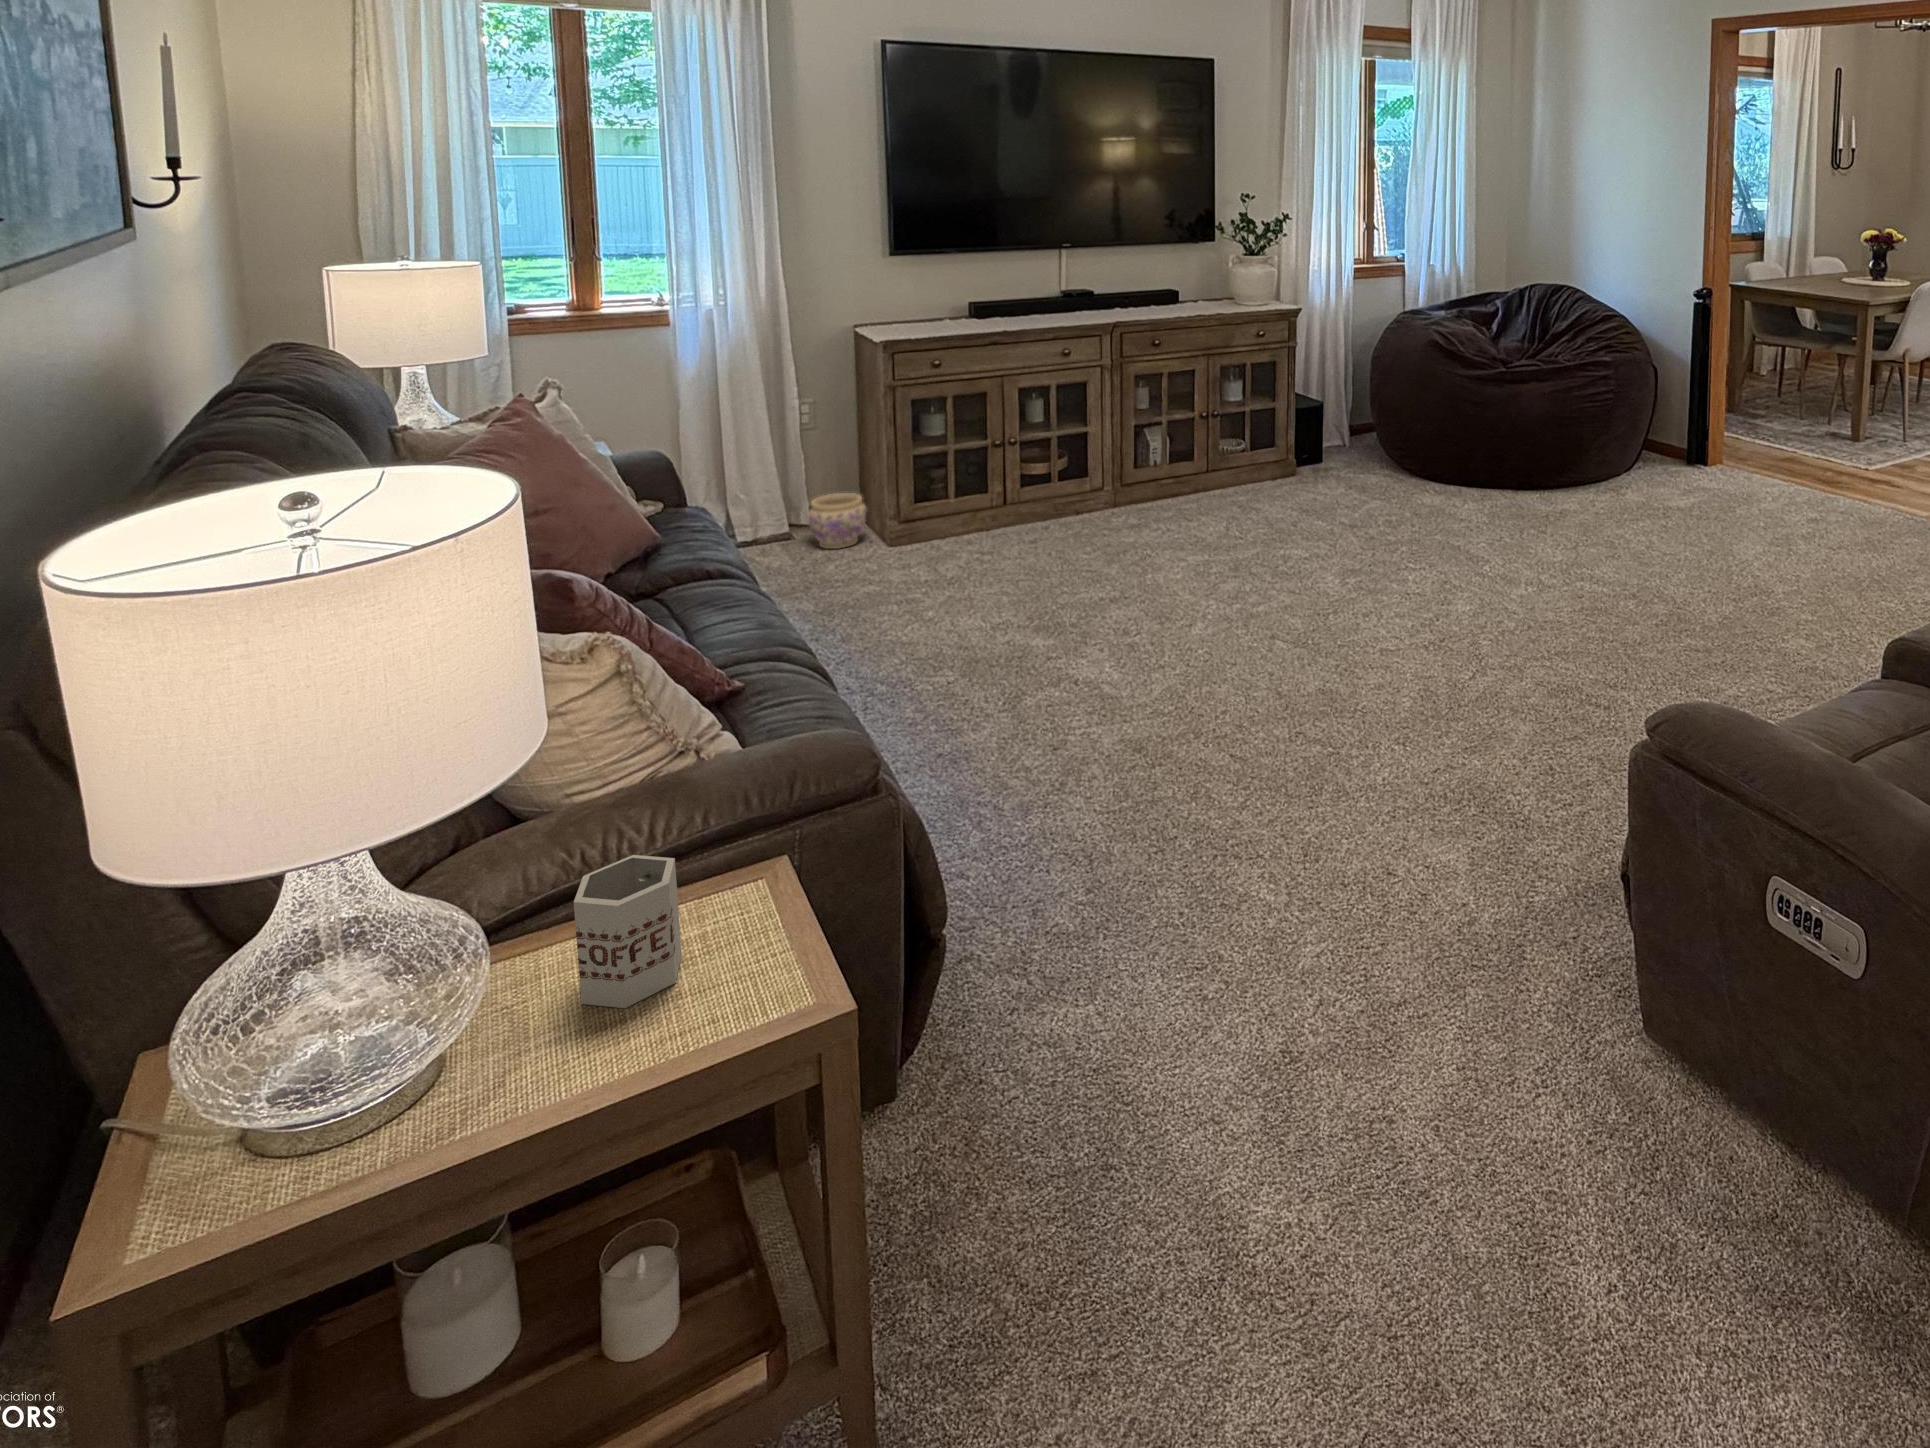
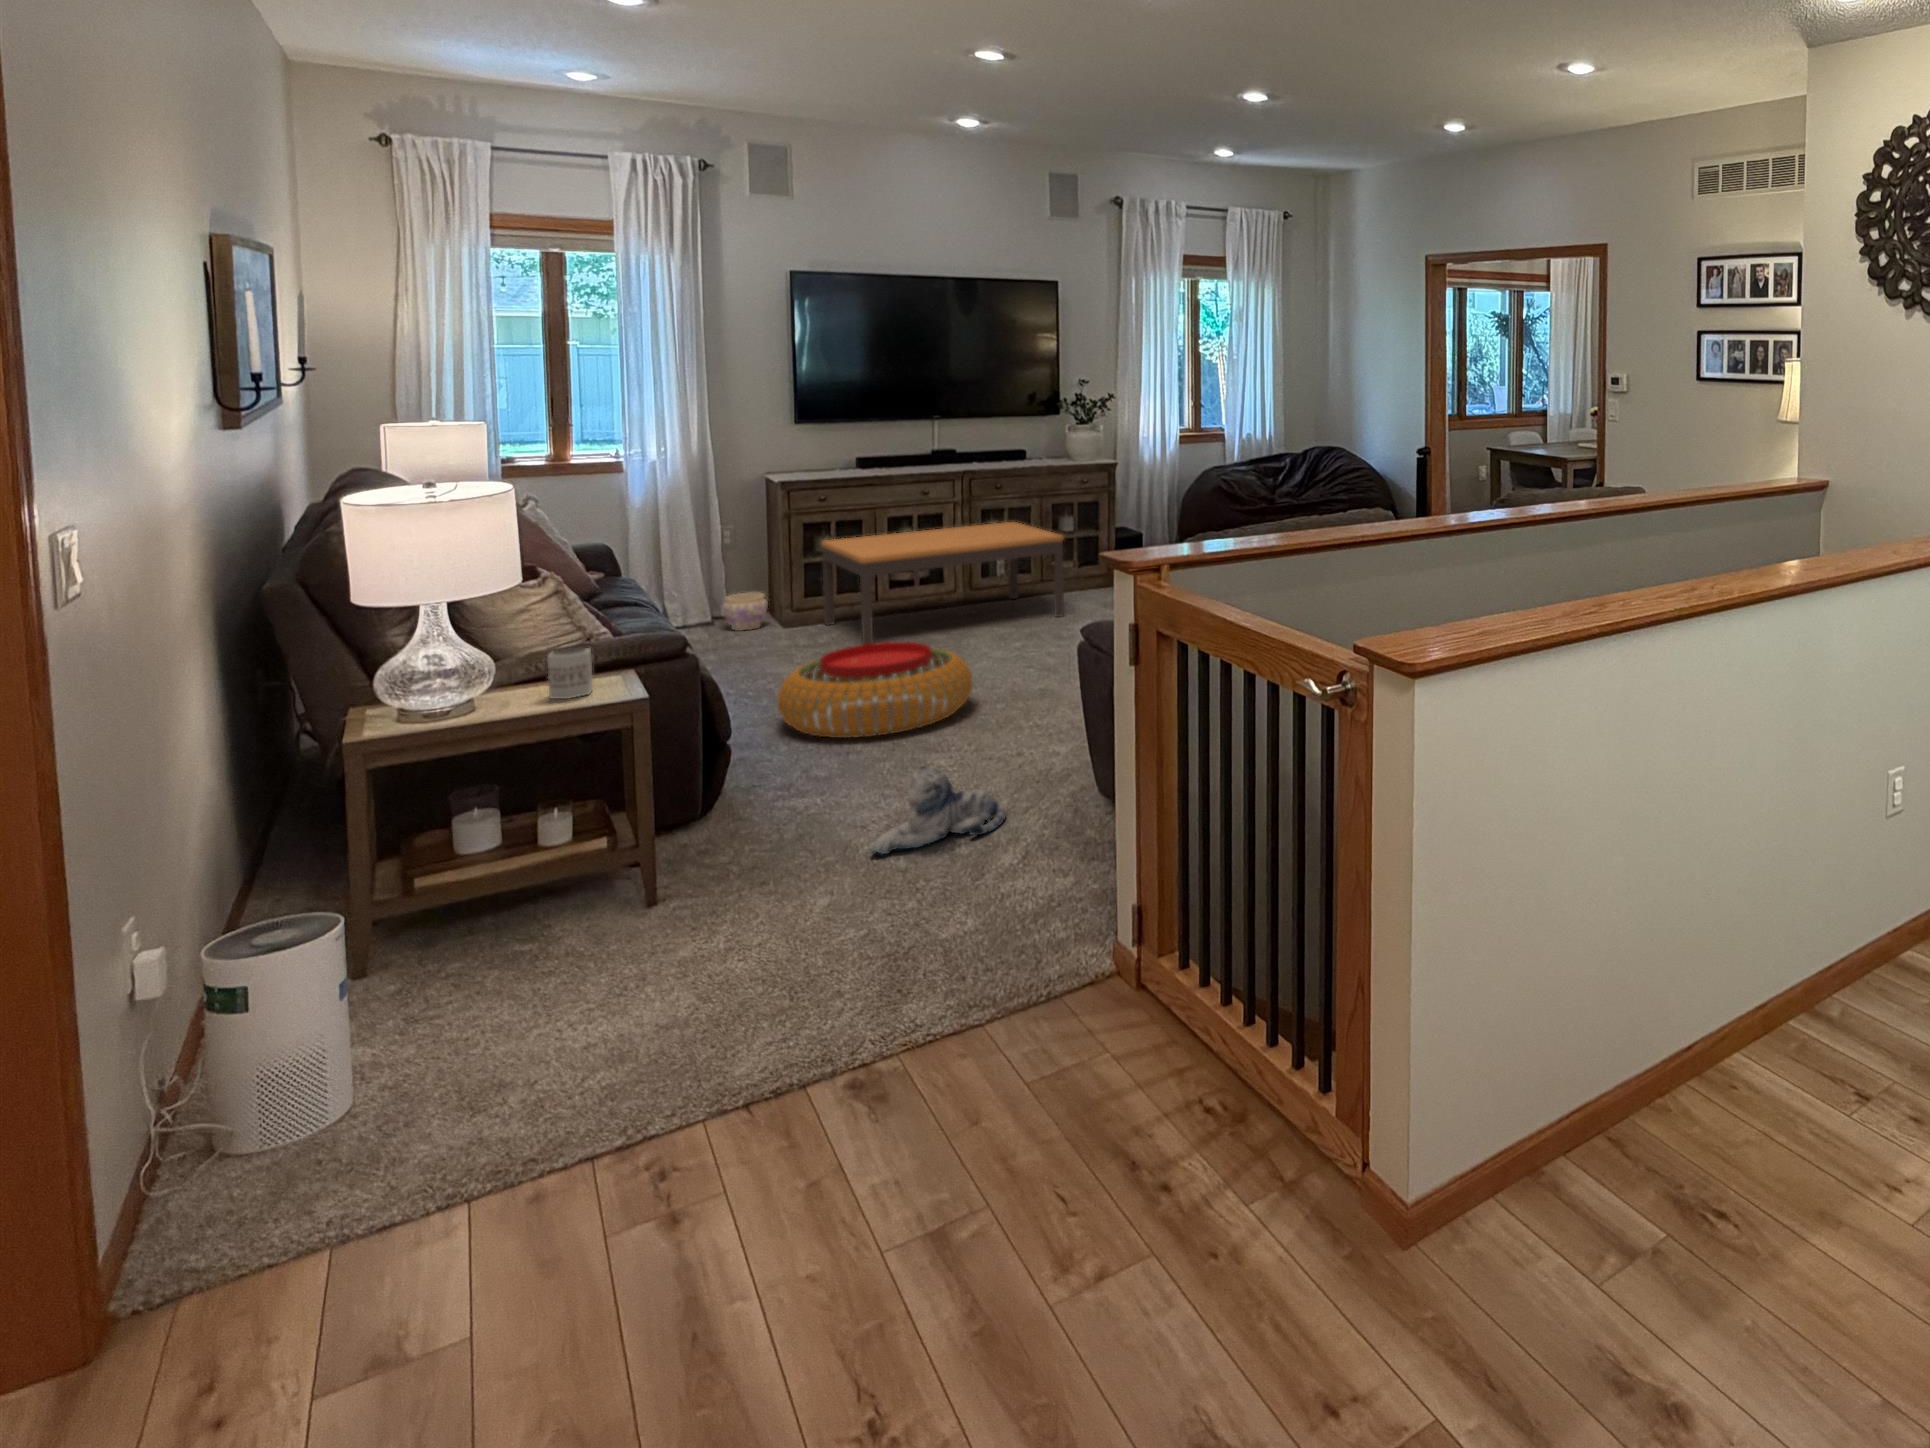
coffee table: none [937,389,1262,586] -> present [821,522,1064,644]
pouf: none [945,622,1243,818] -> present [777,642,972,738]
plush toy: none [1284,1049,1504,1290] -> present [870,766,1006,854]

